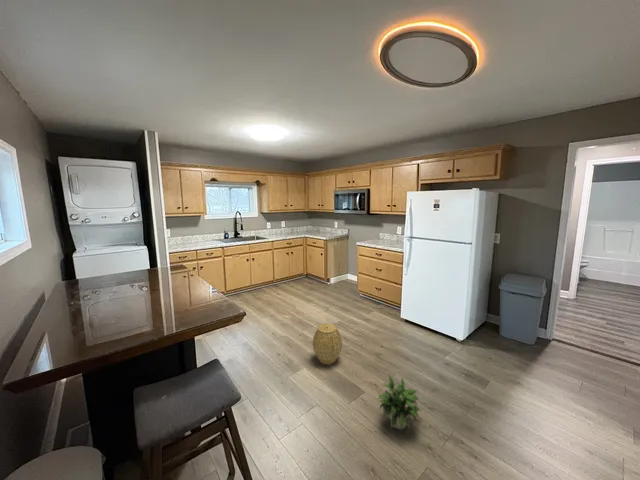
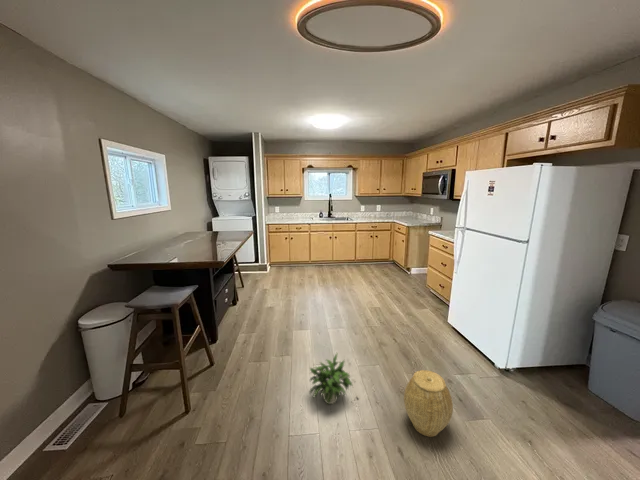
woven basket: present [313,324,342,365] -> present [404,370,453,437]

